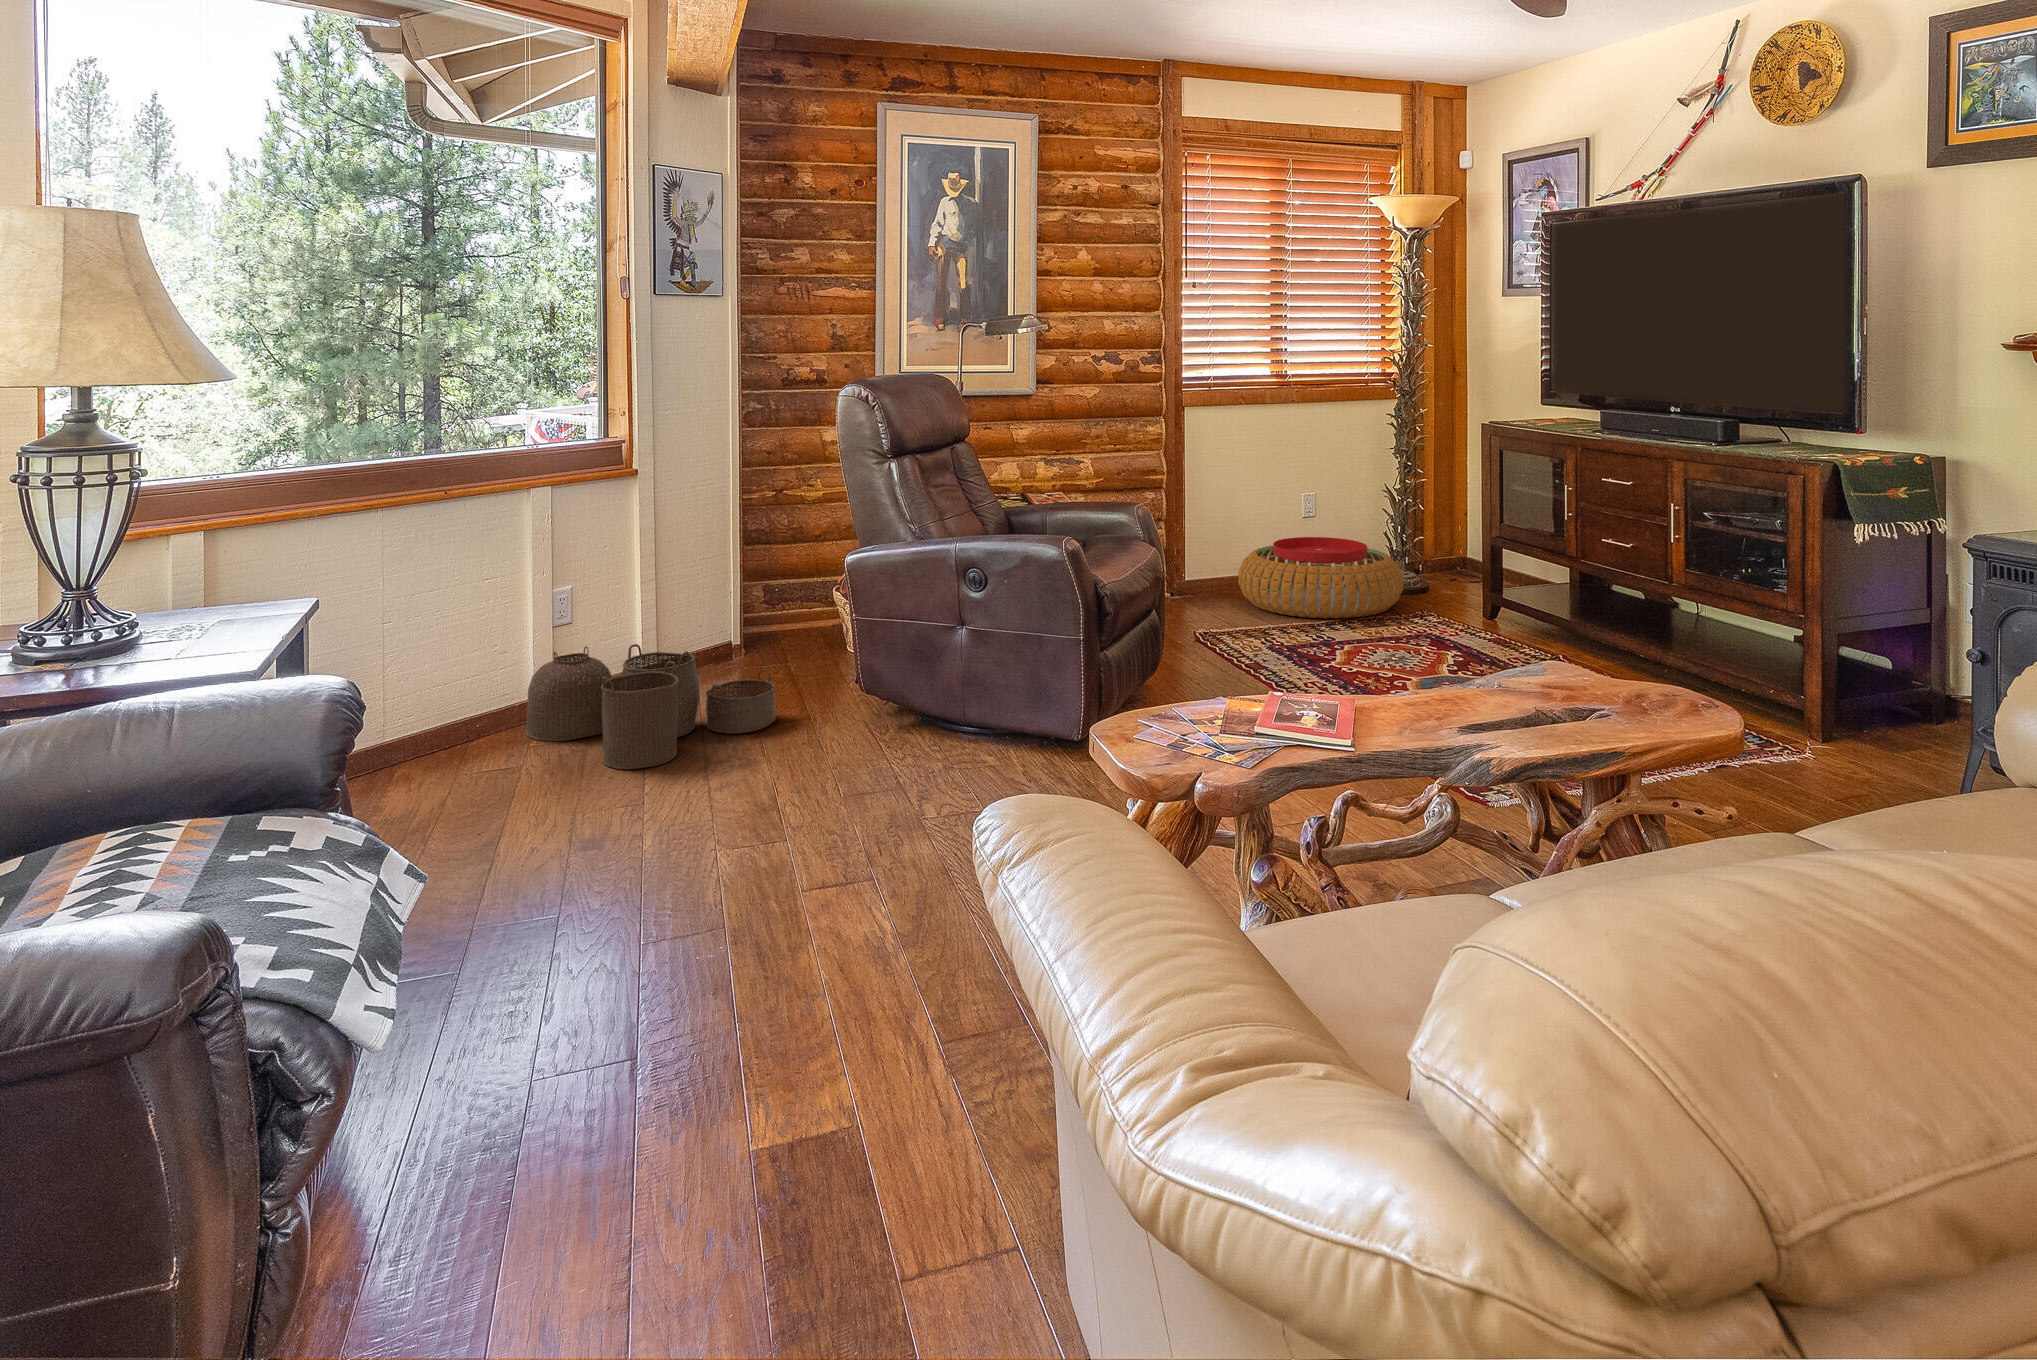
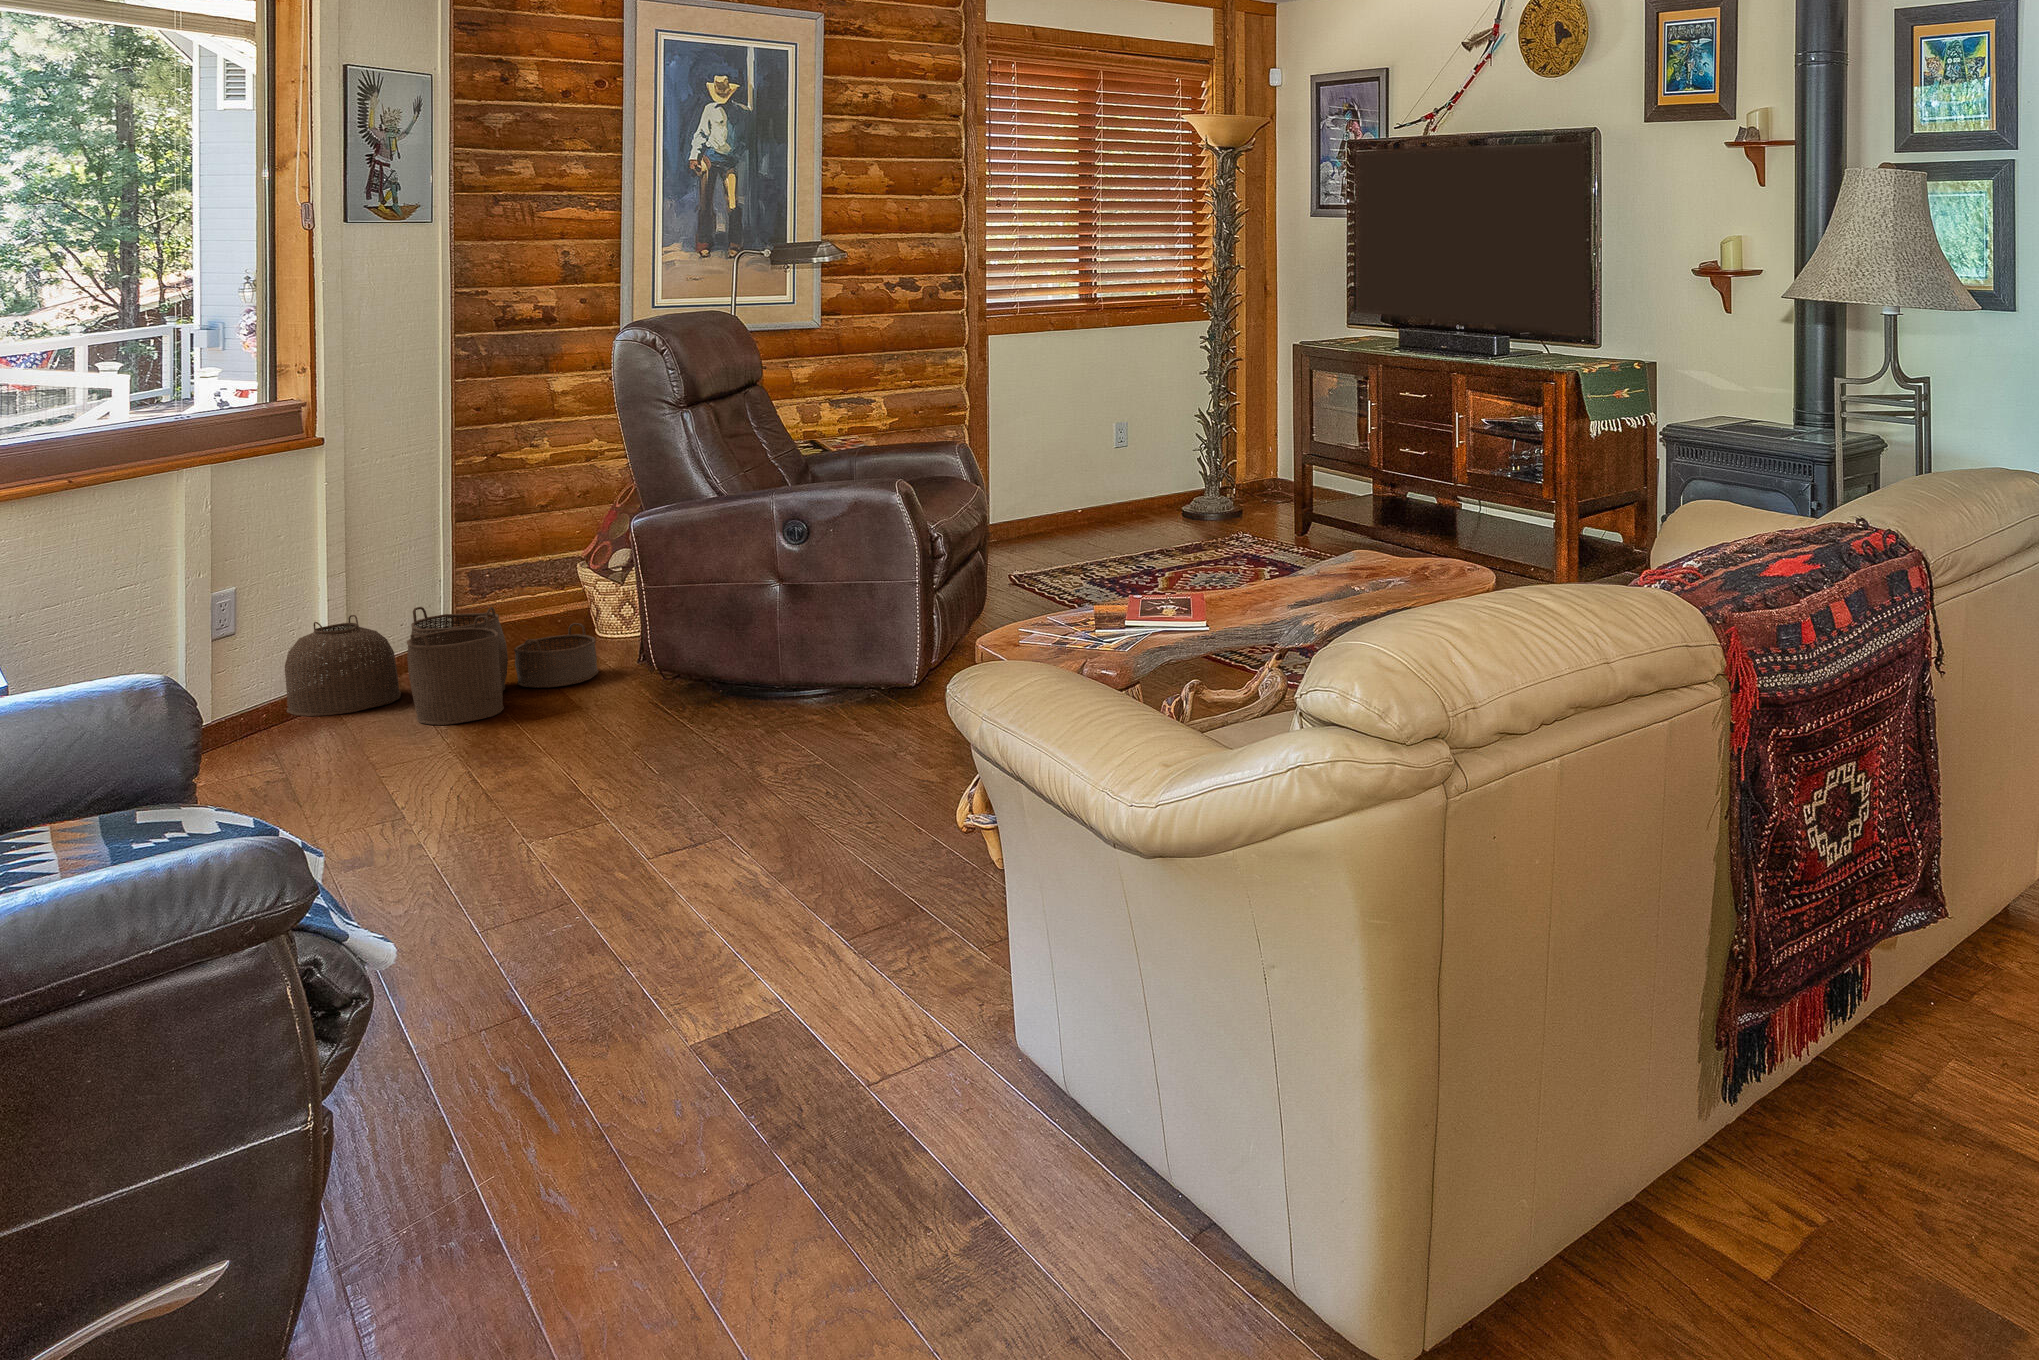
pouf: present [1238,537,1403,618] -> none [1063,469,1229,544]

